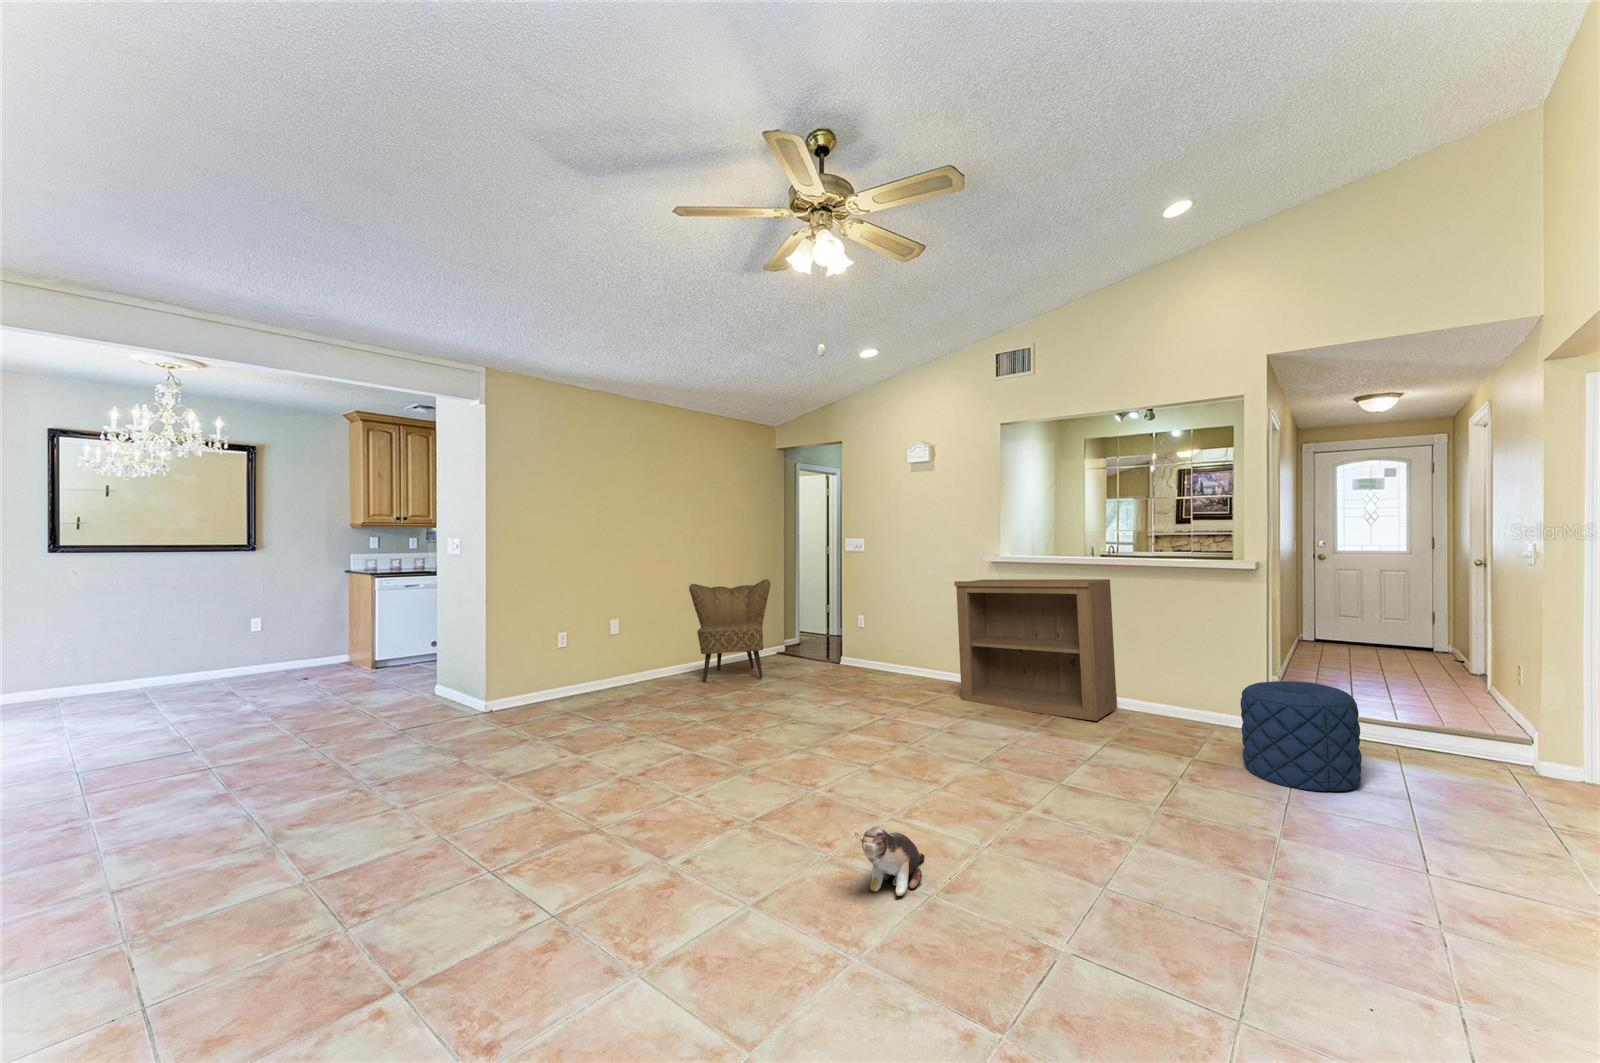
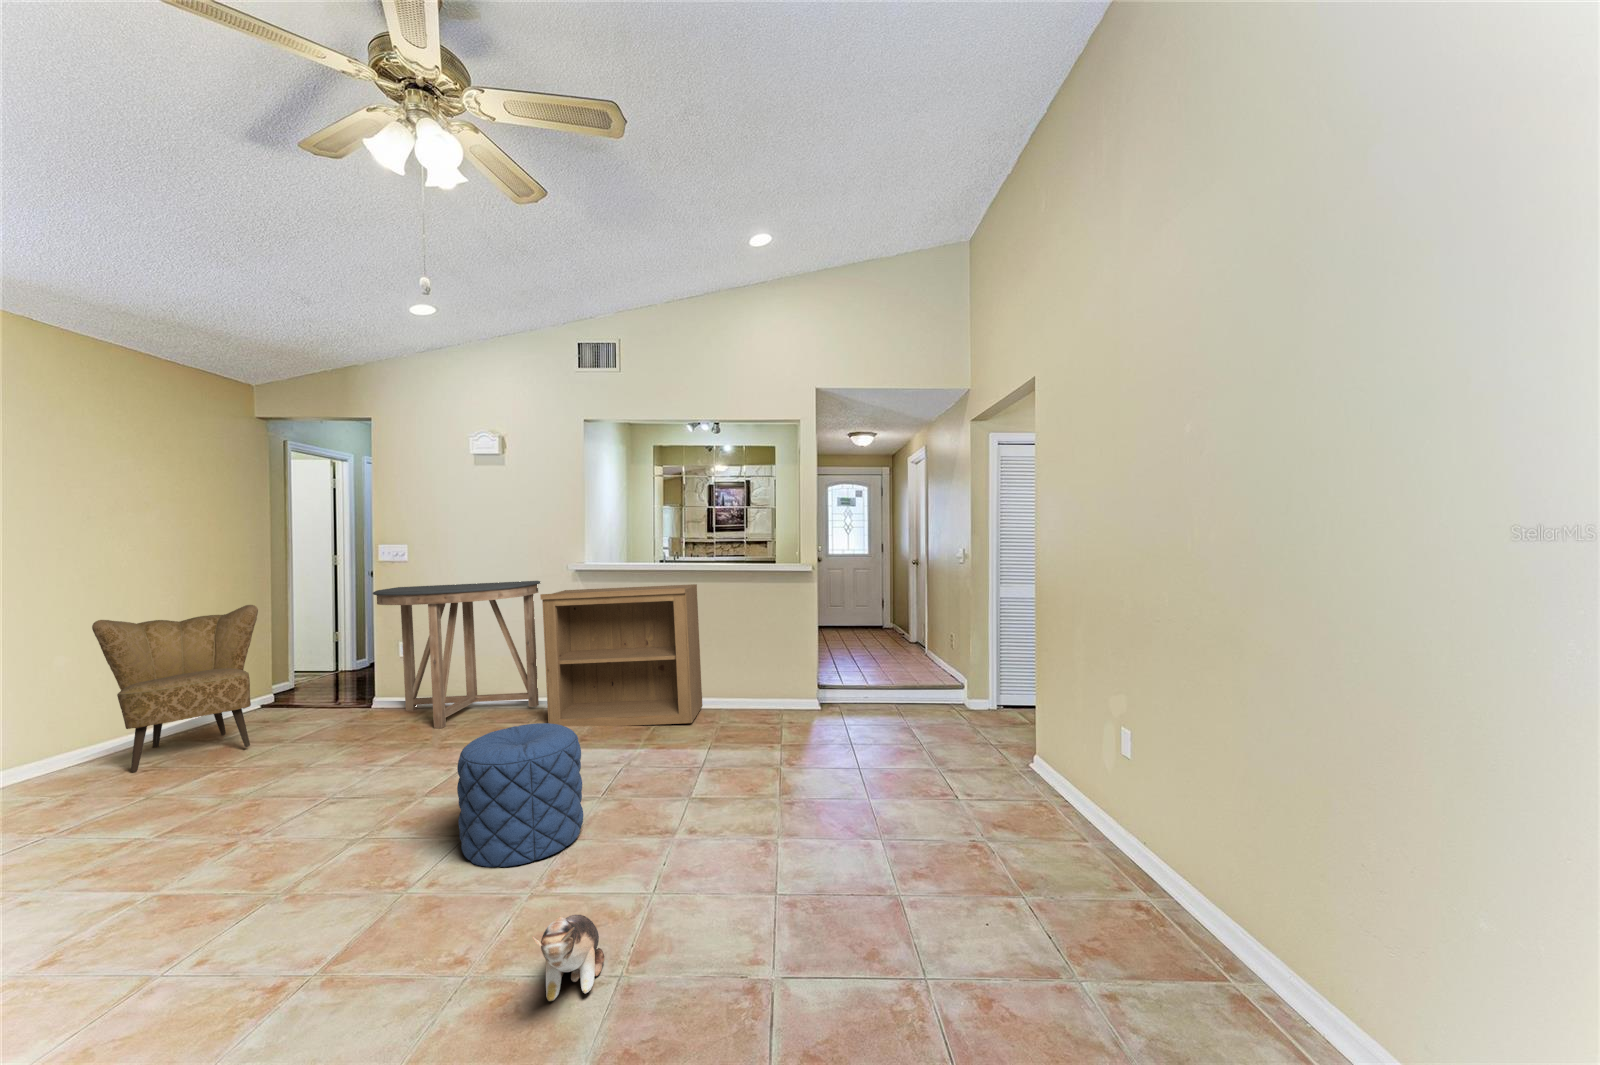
console table: none [837,570,962,687] -> present [373,581,540,728]
pouf: present [1240,681,1362,791] -> present [457,723,583,867]

